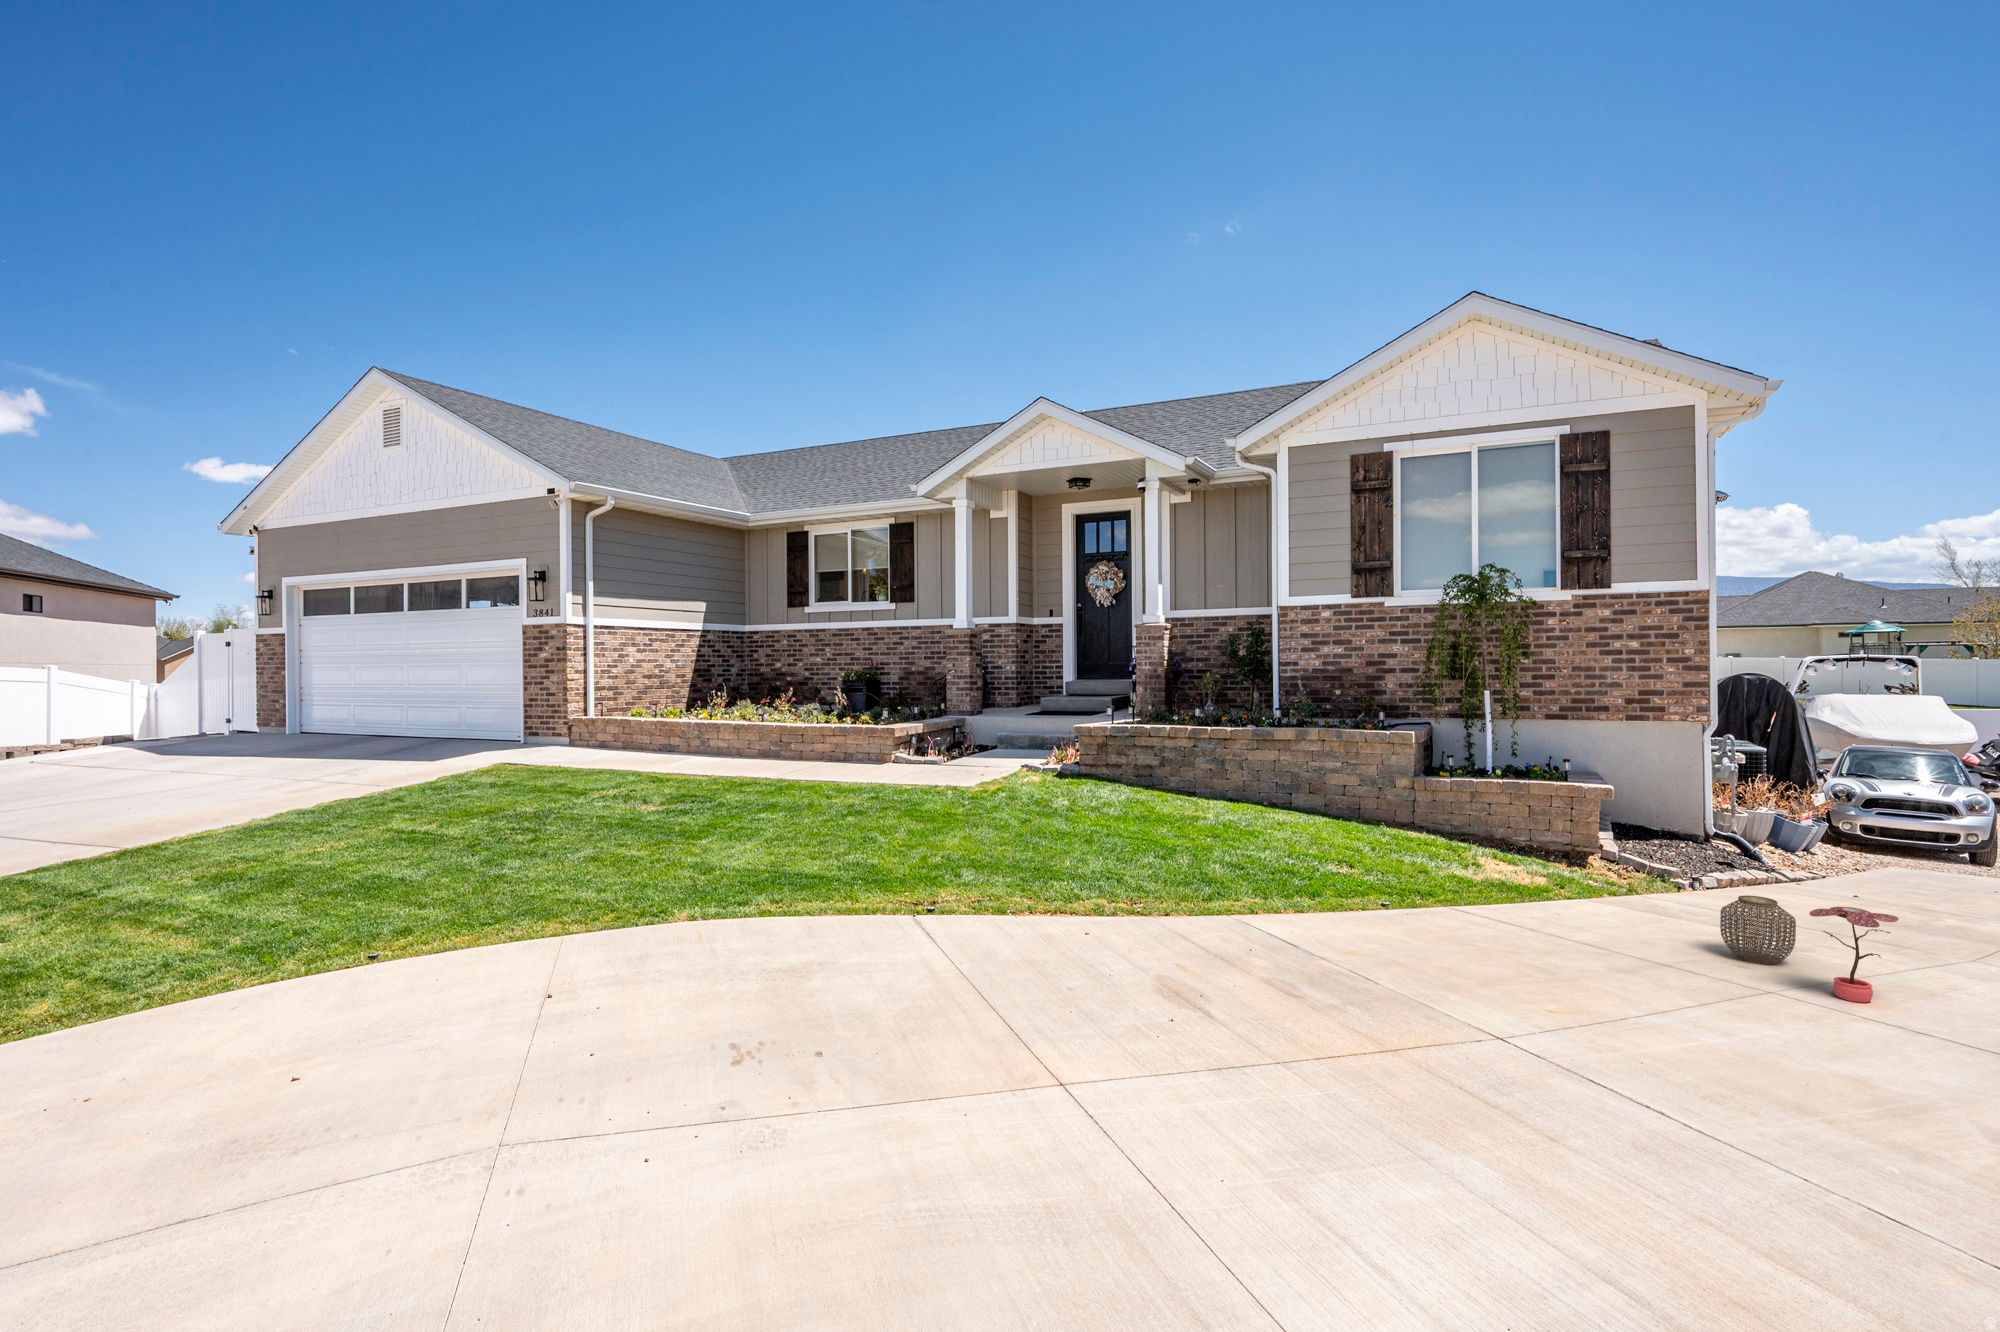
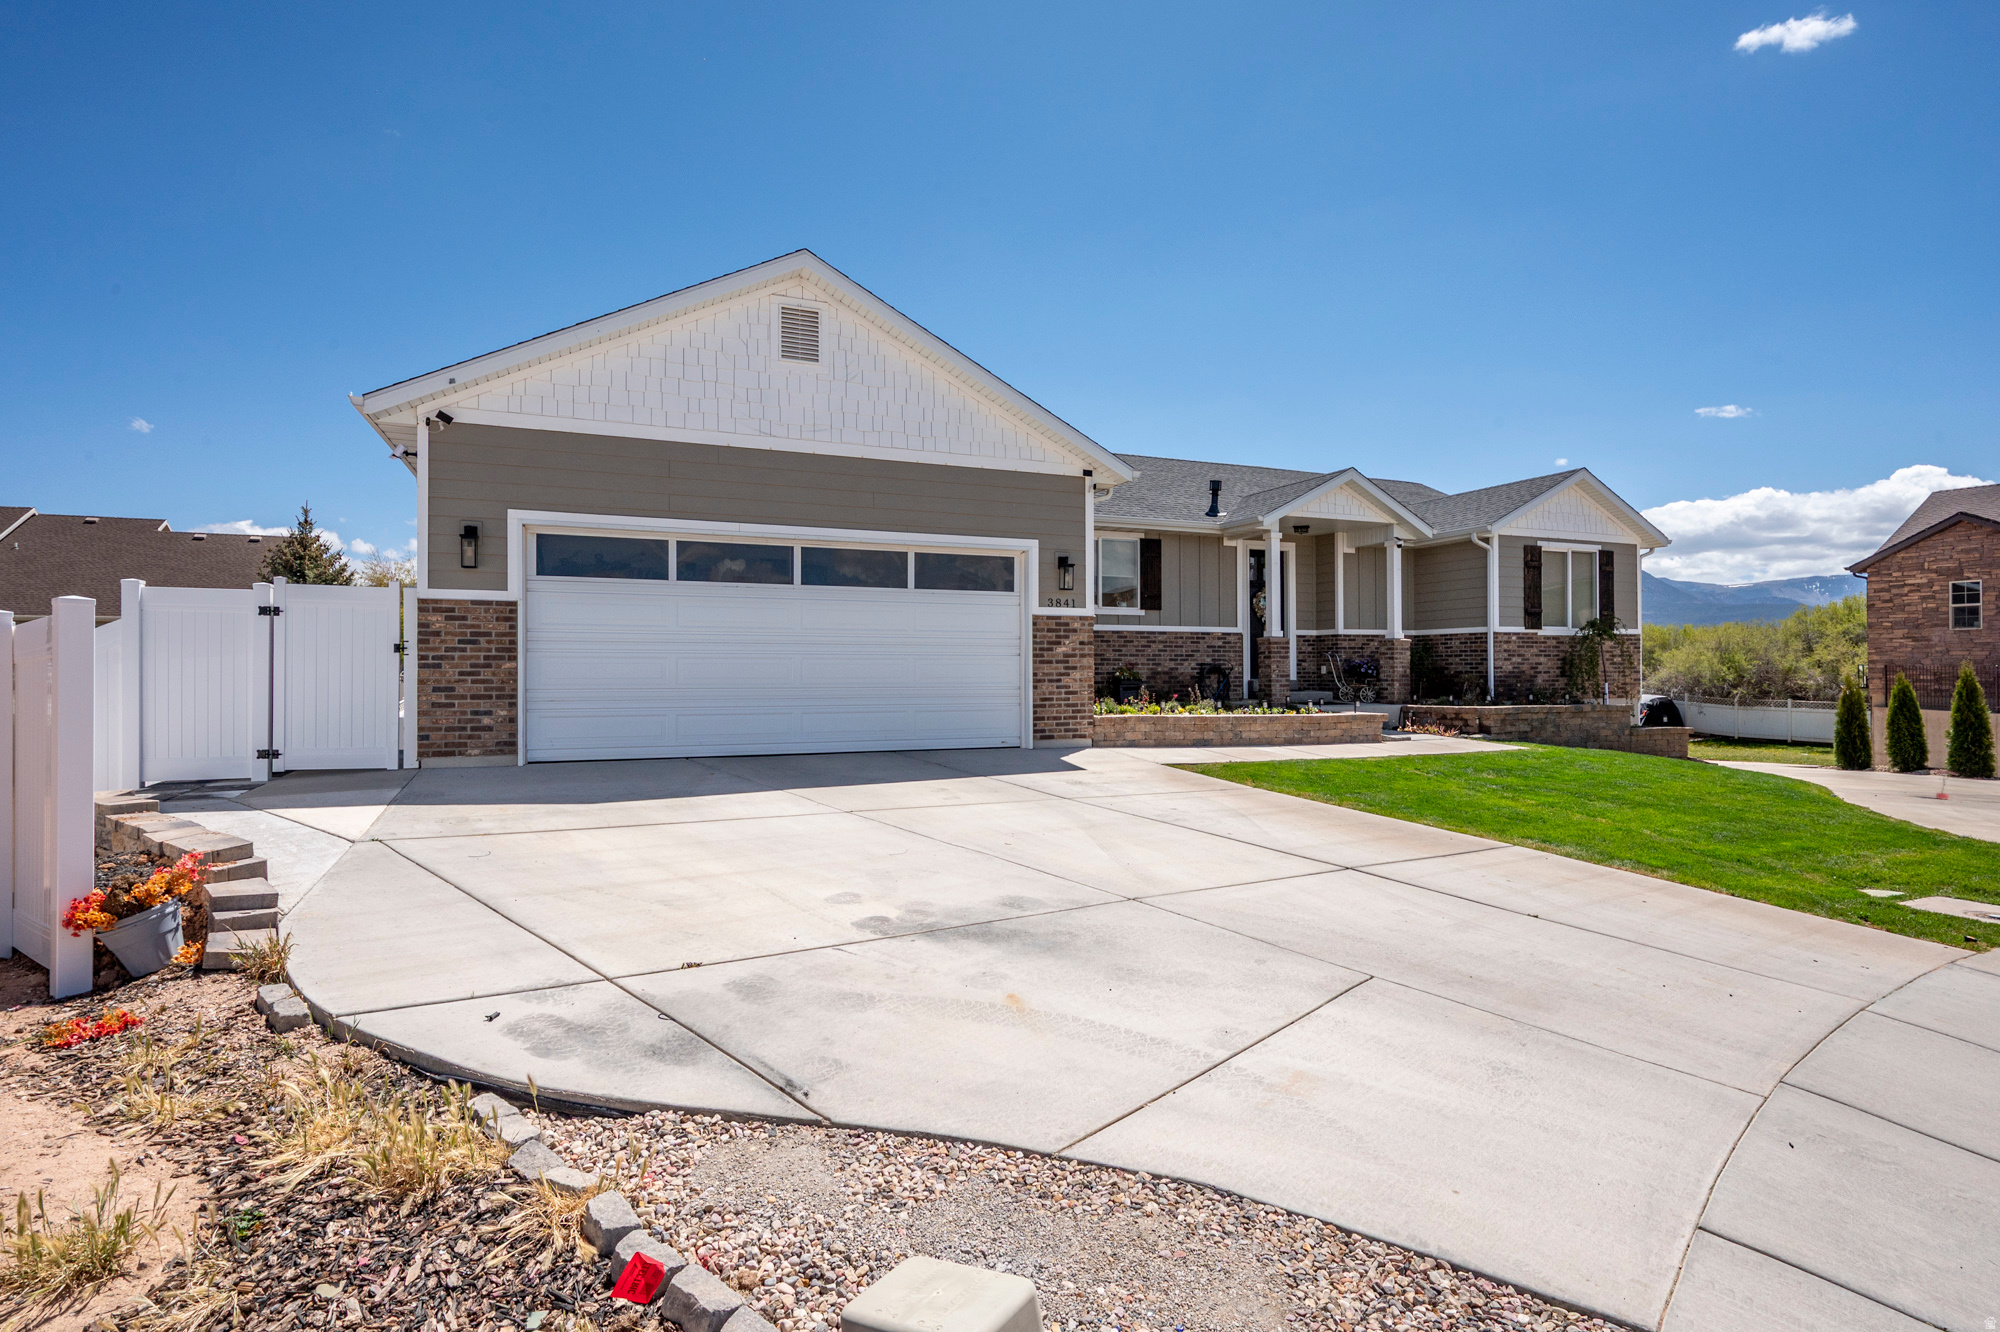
woven basket: present [1720,895,1796,965] -> none [1874,772,1901,795]

